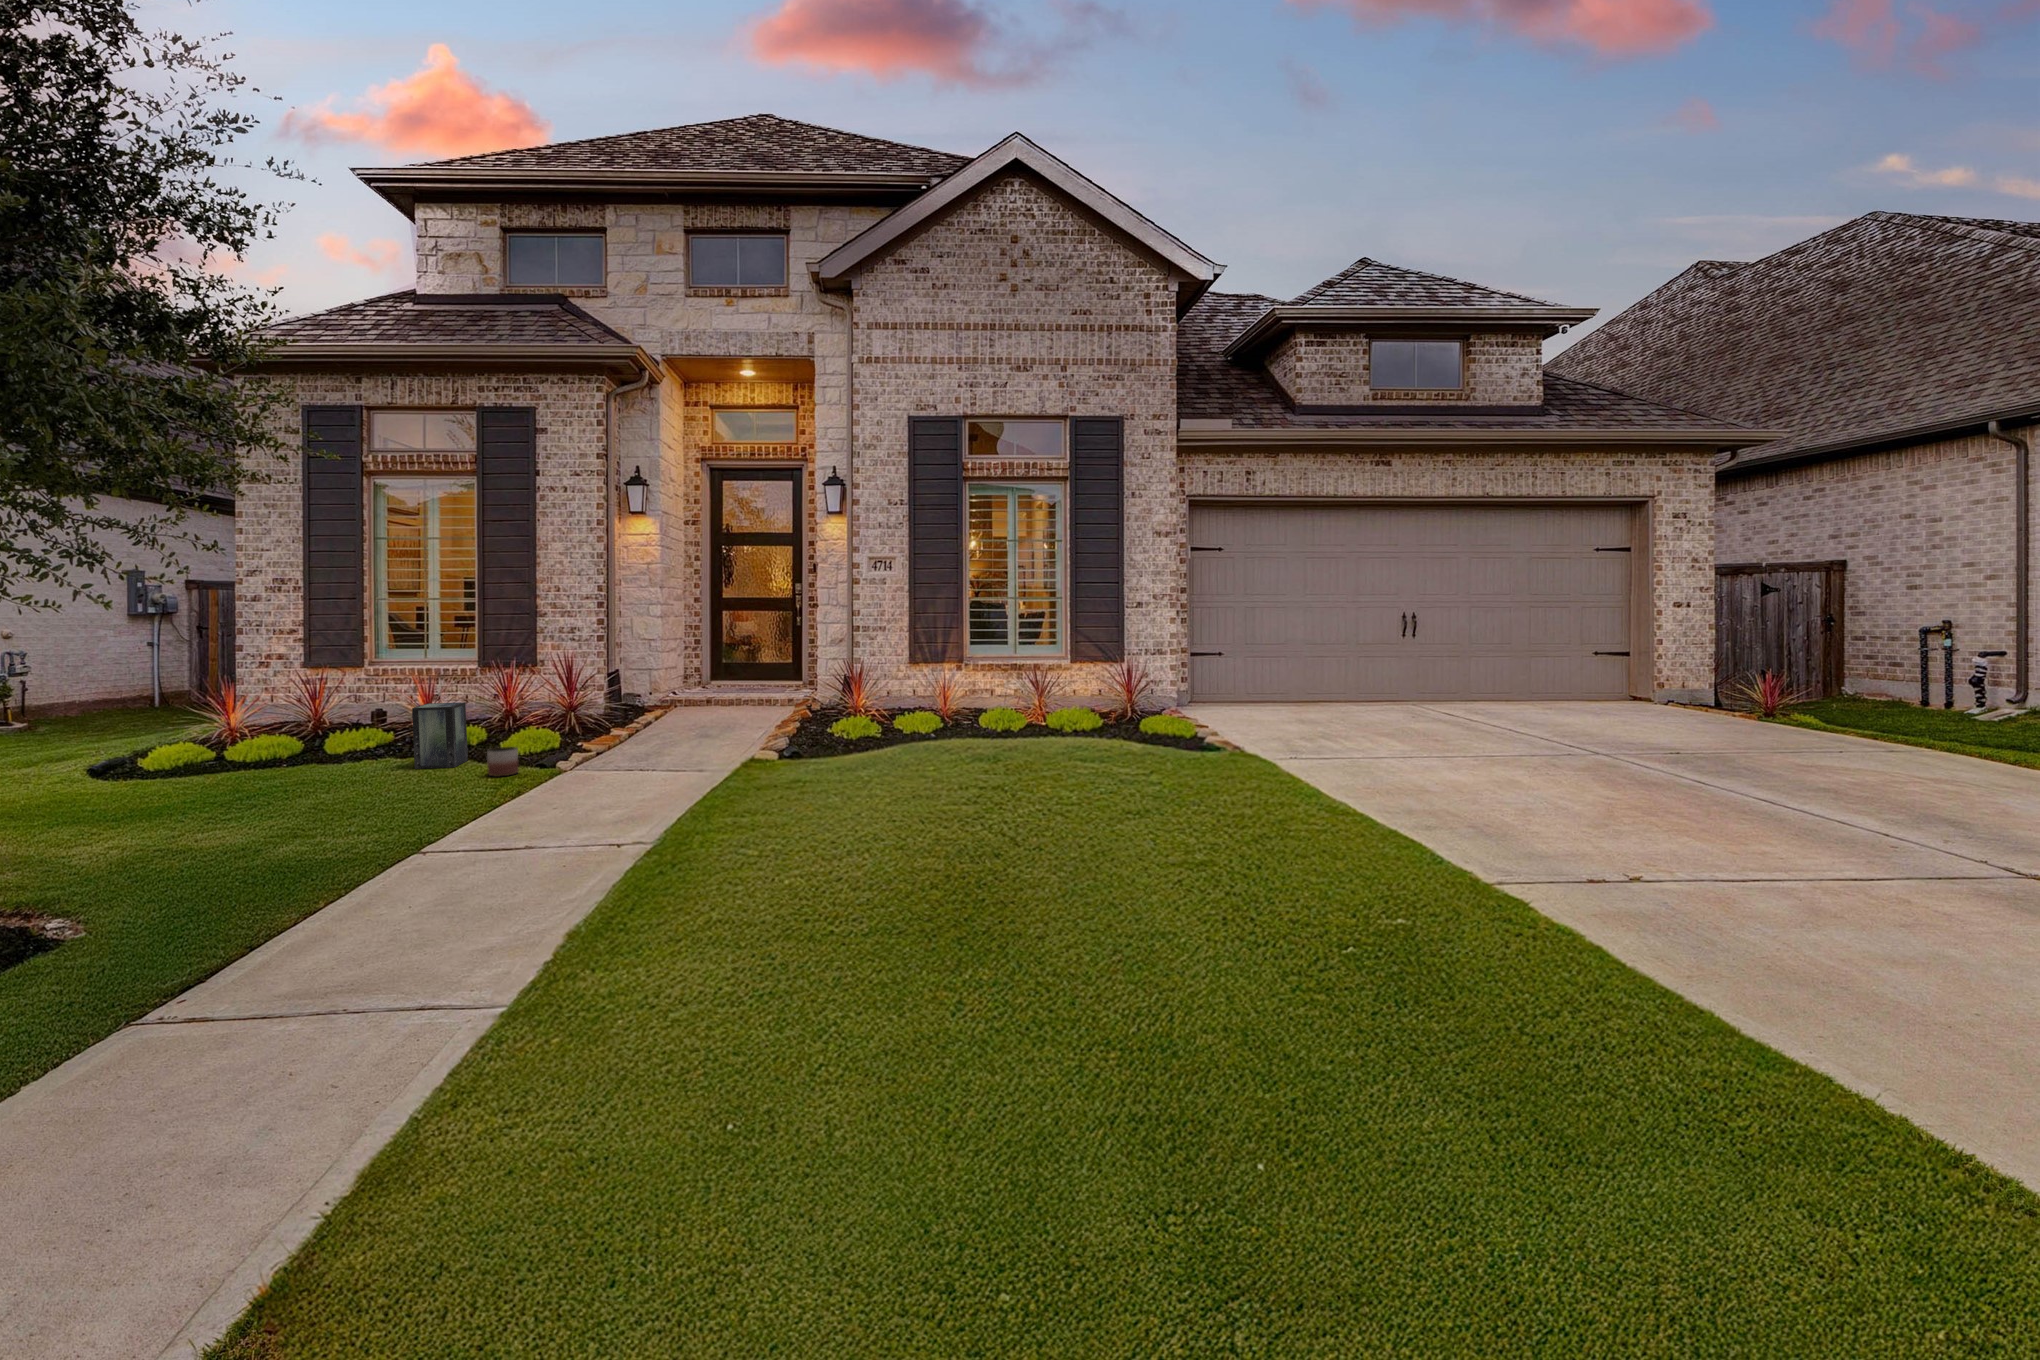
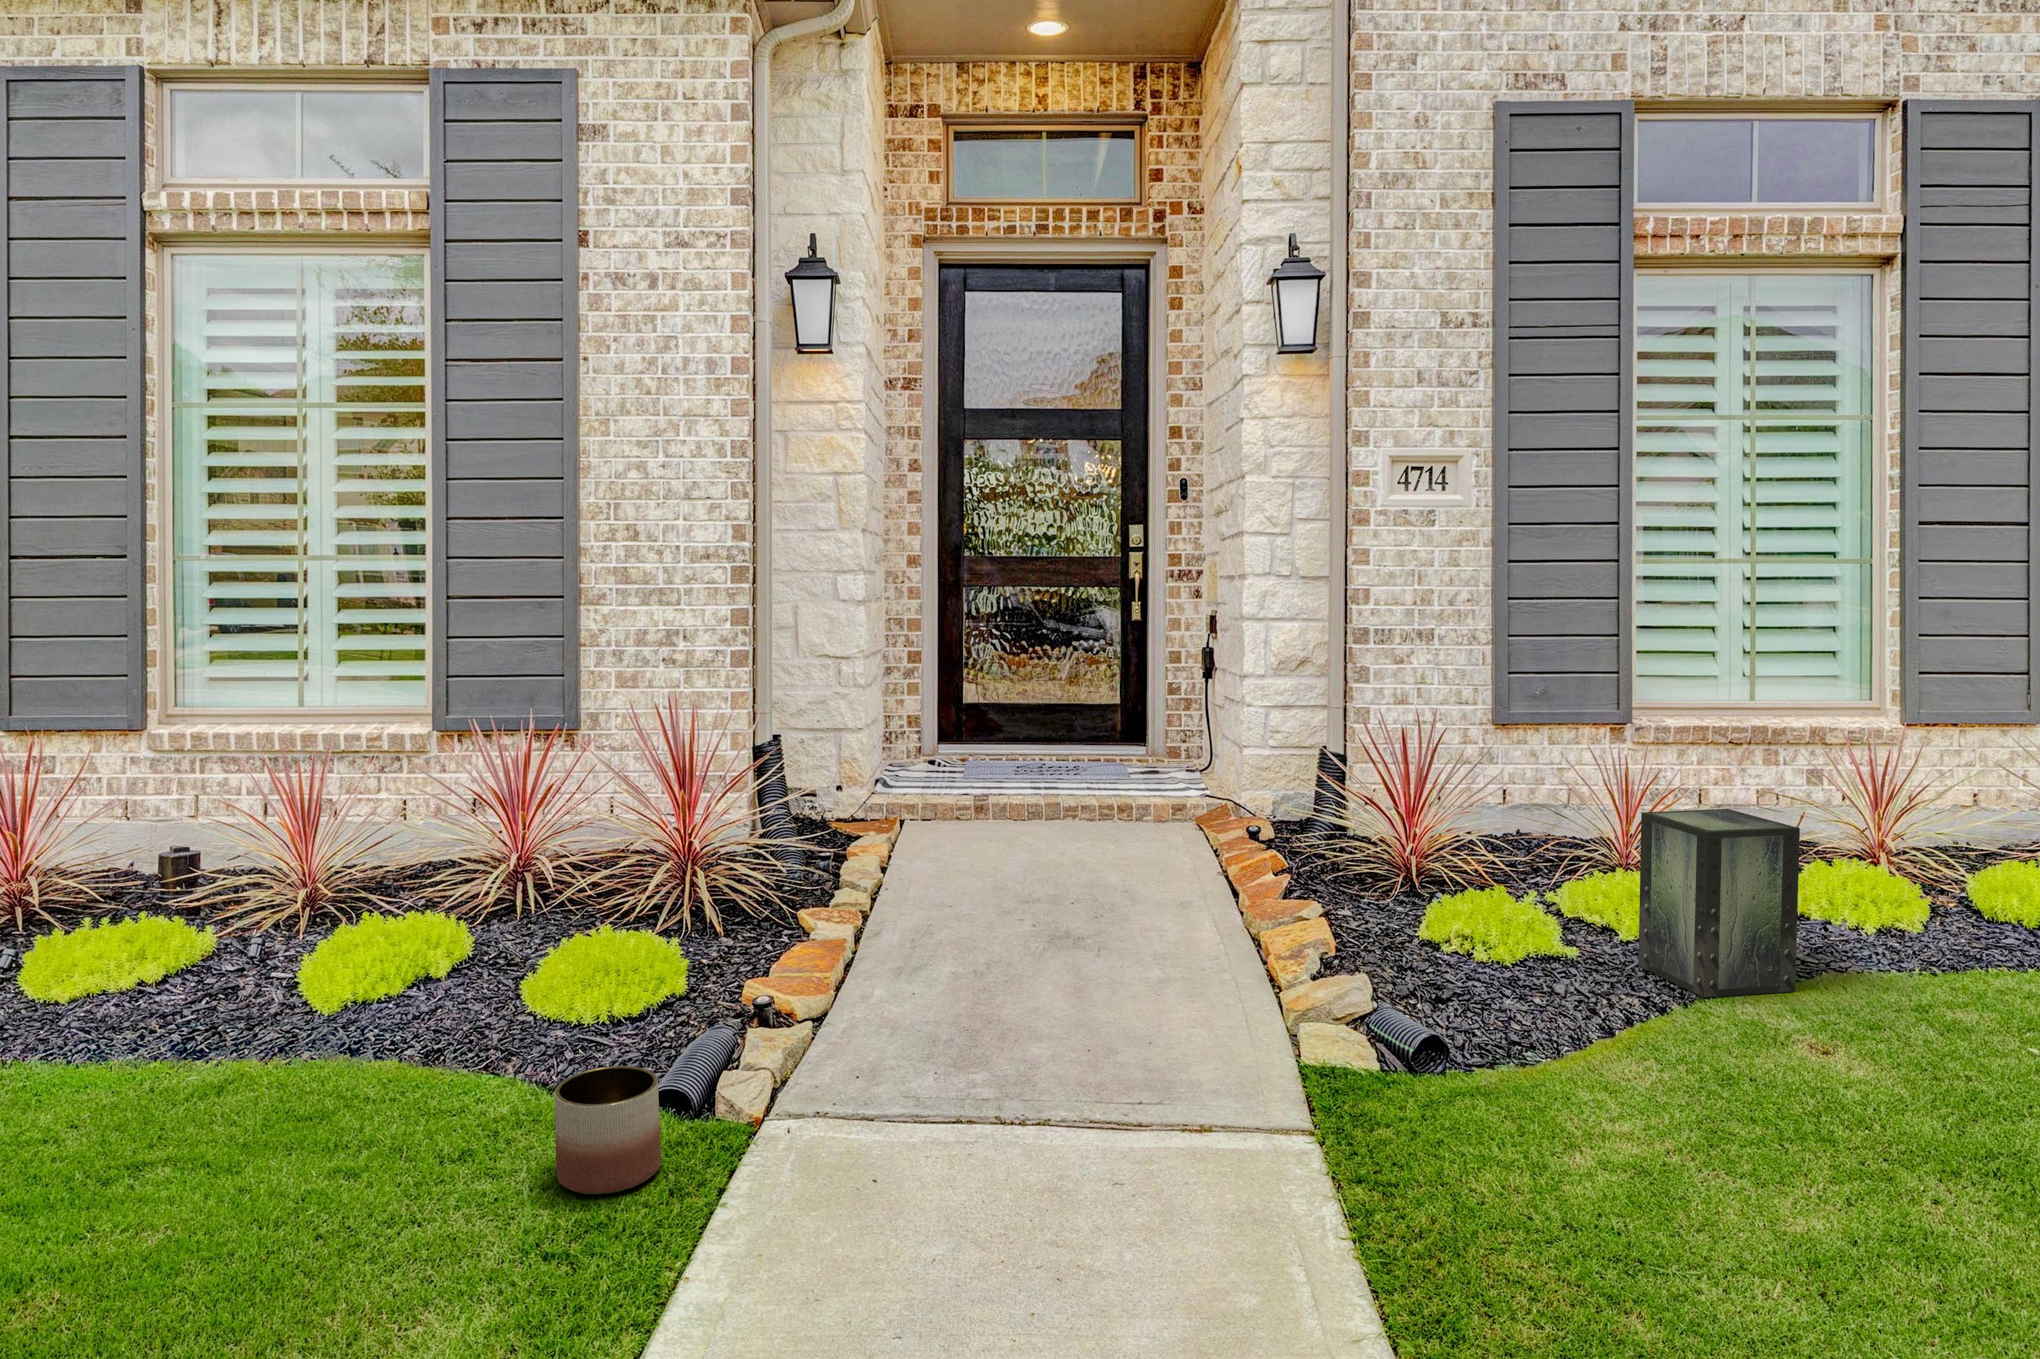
storage box: present [412,702,468,769] -> present [1638,809,1800,997]

